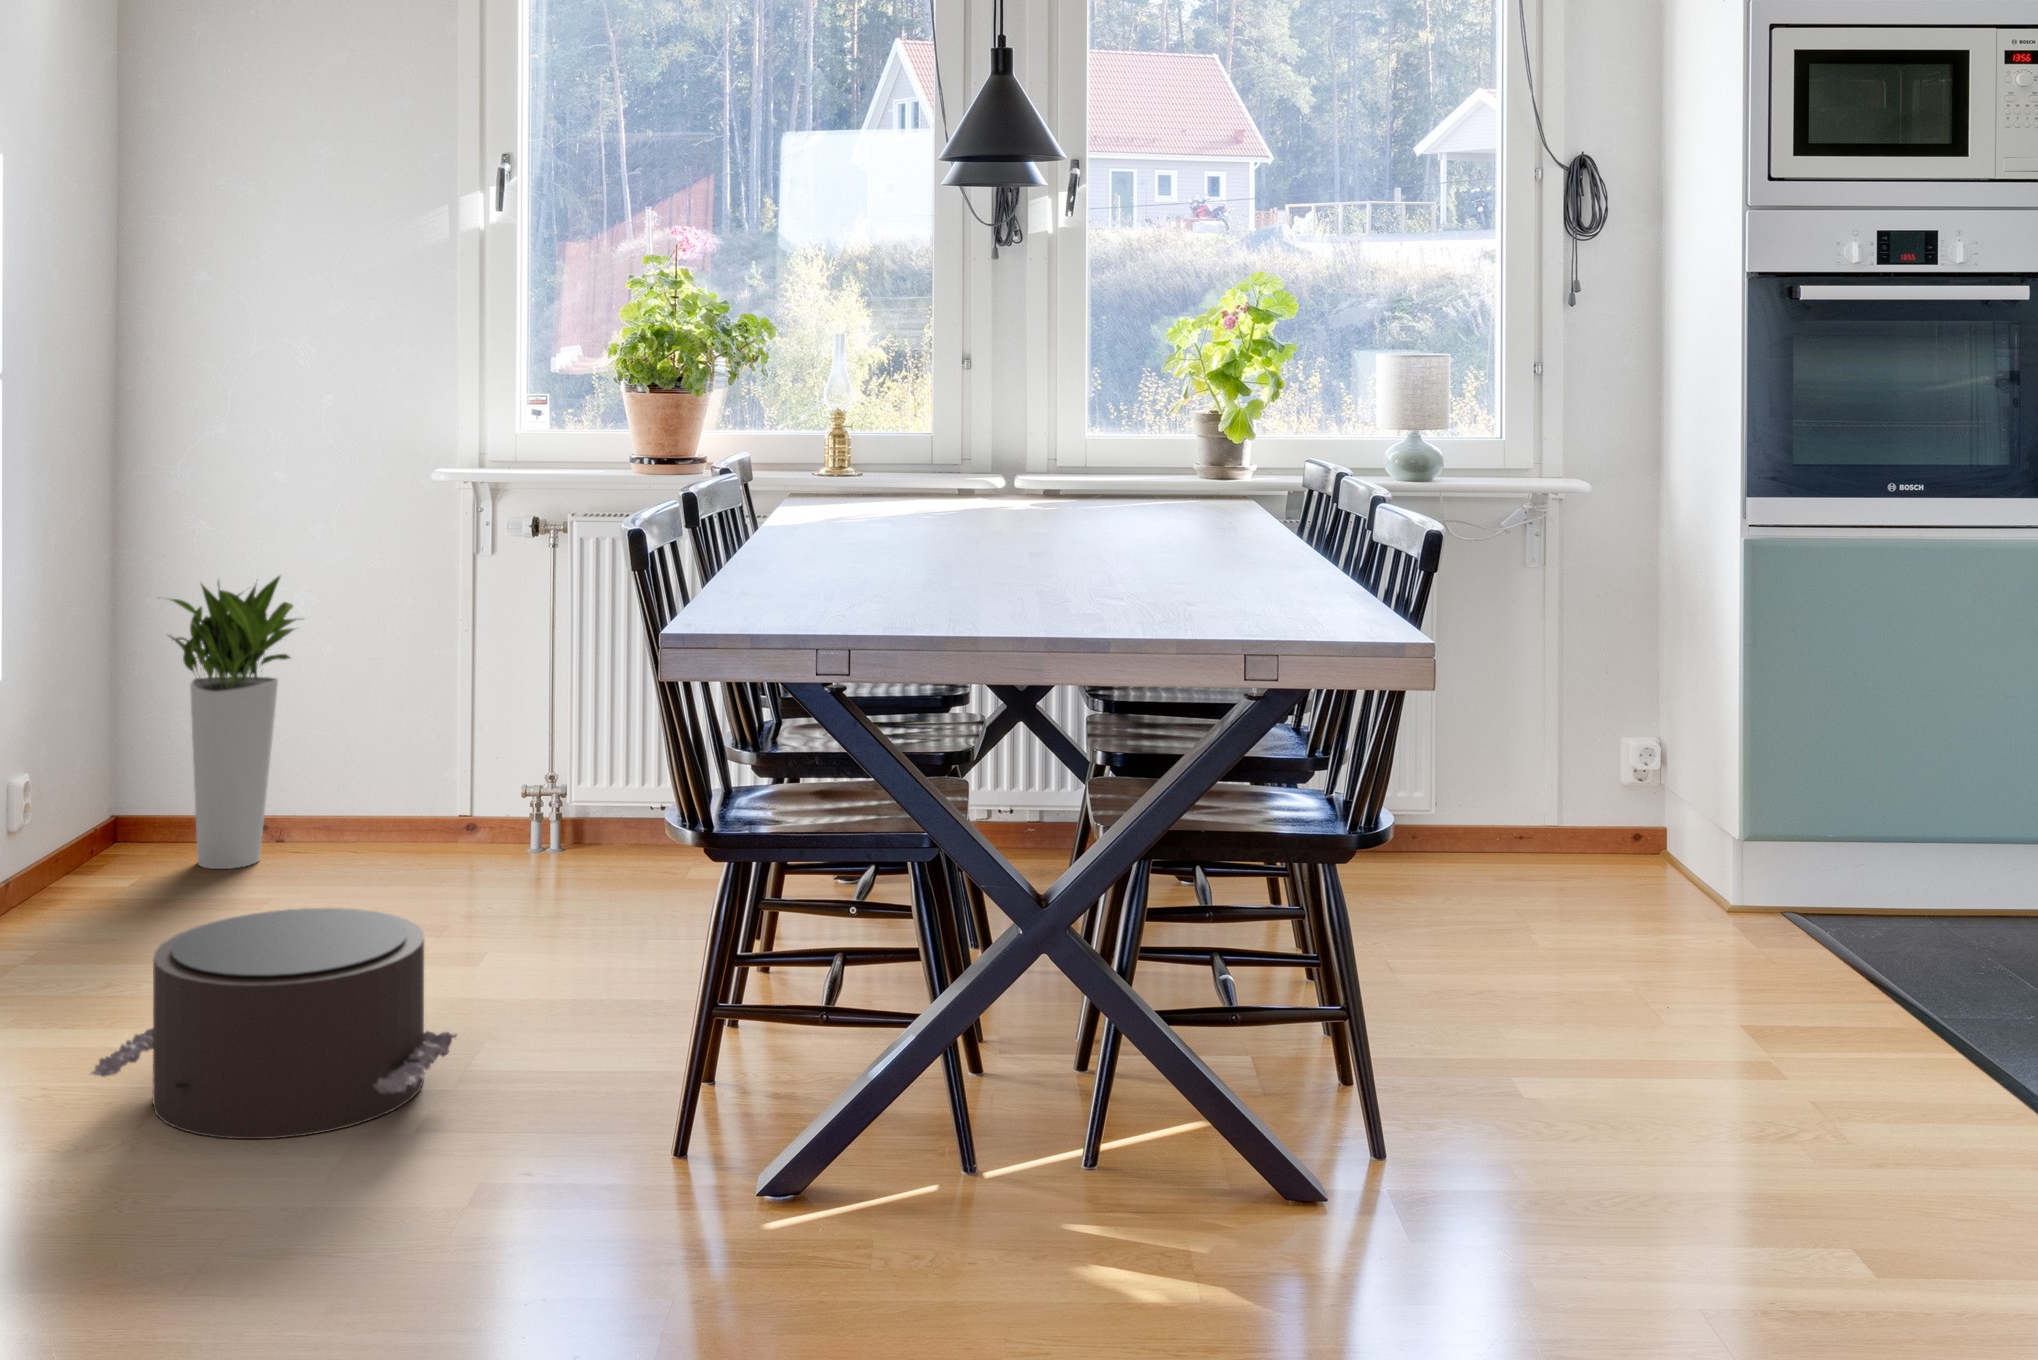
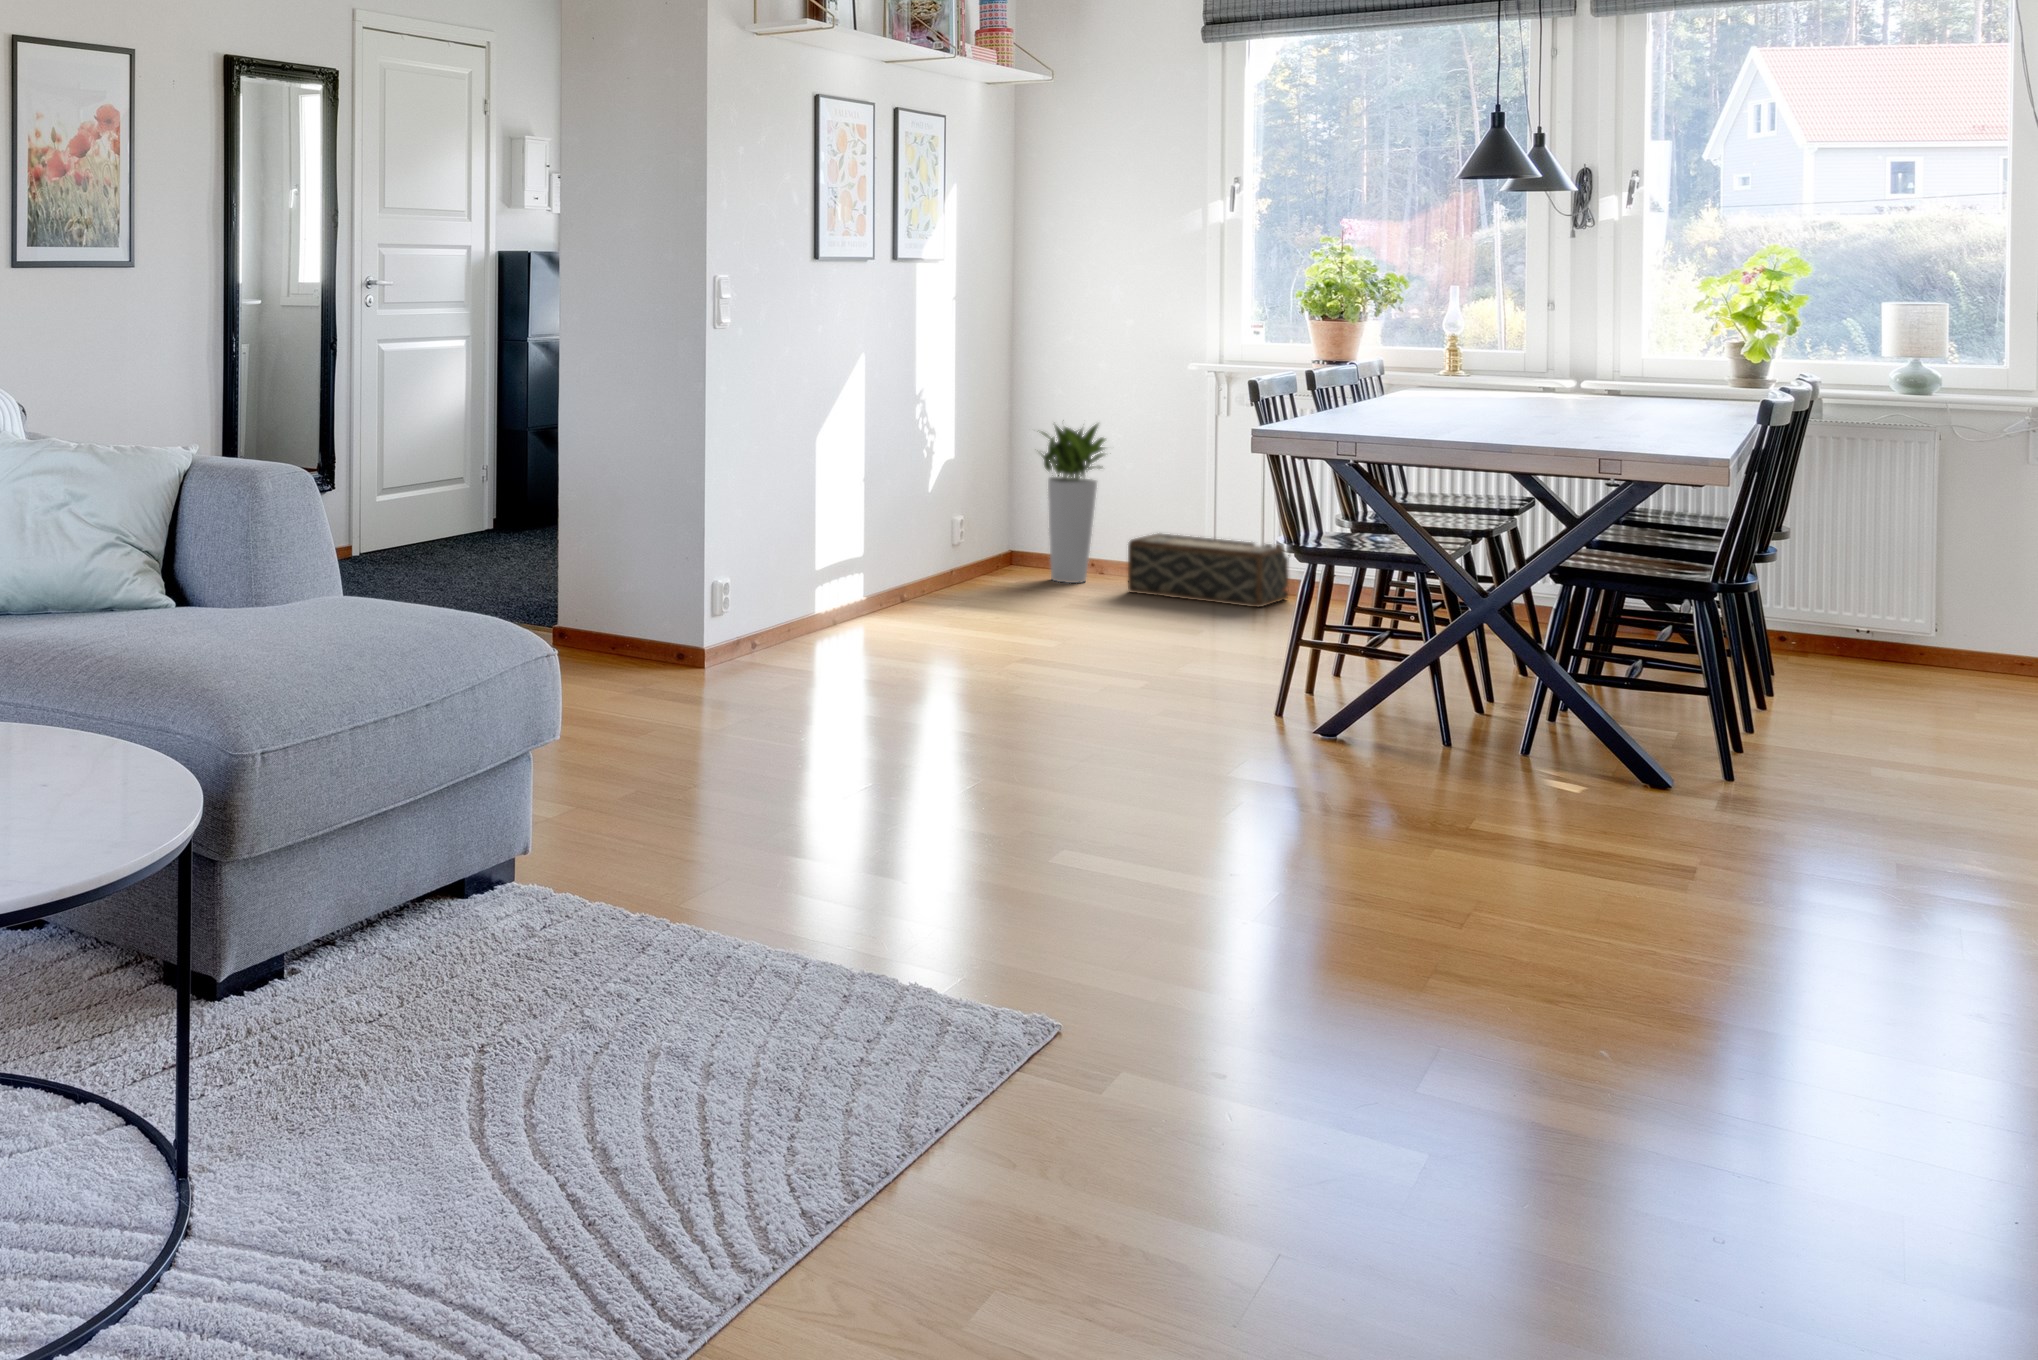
woven basket: none [338,759,594,883] -> present [1128,534,1289,607]
pouf: present [91,908,457,1139] -> none [978,564,1160,658]

